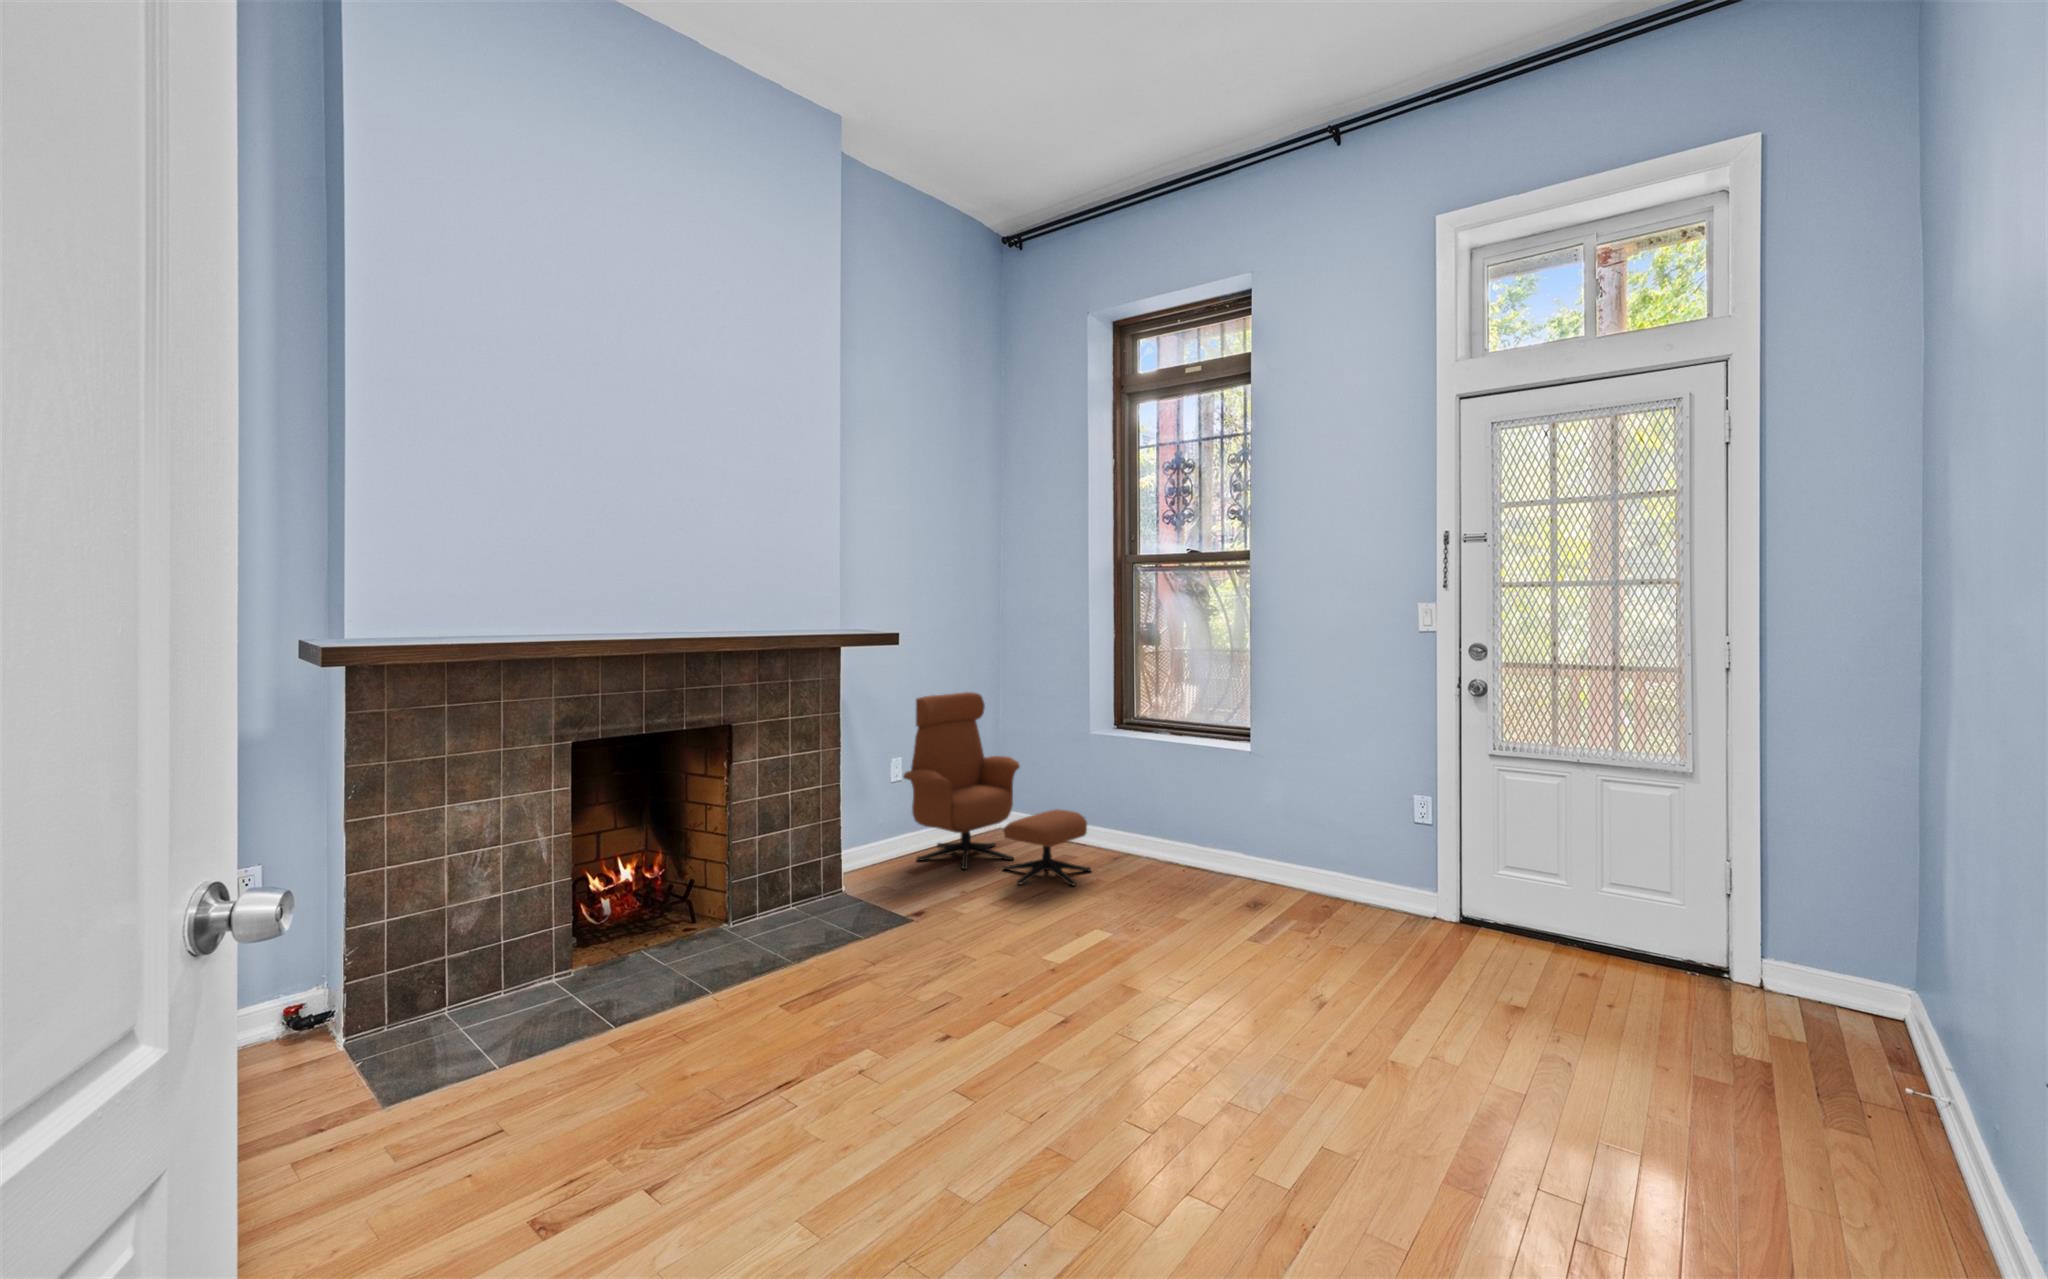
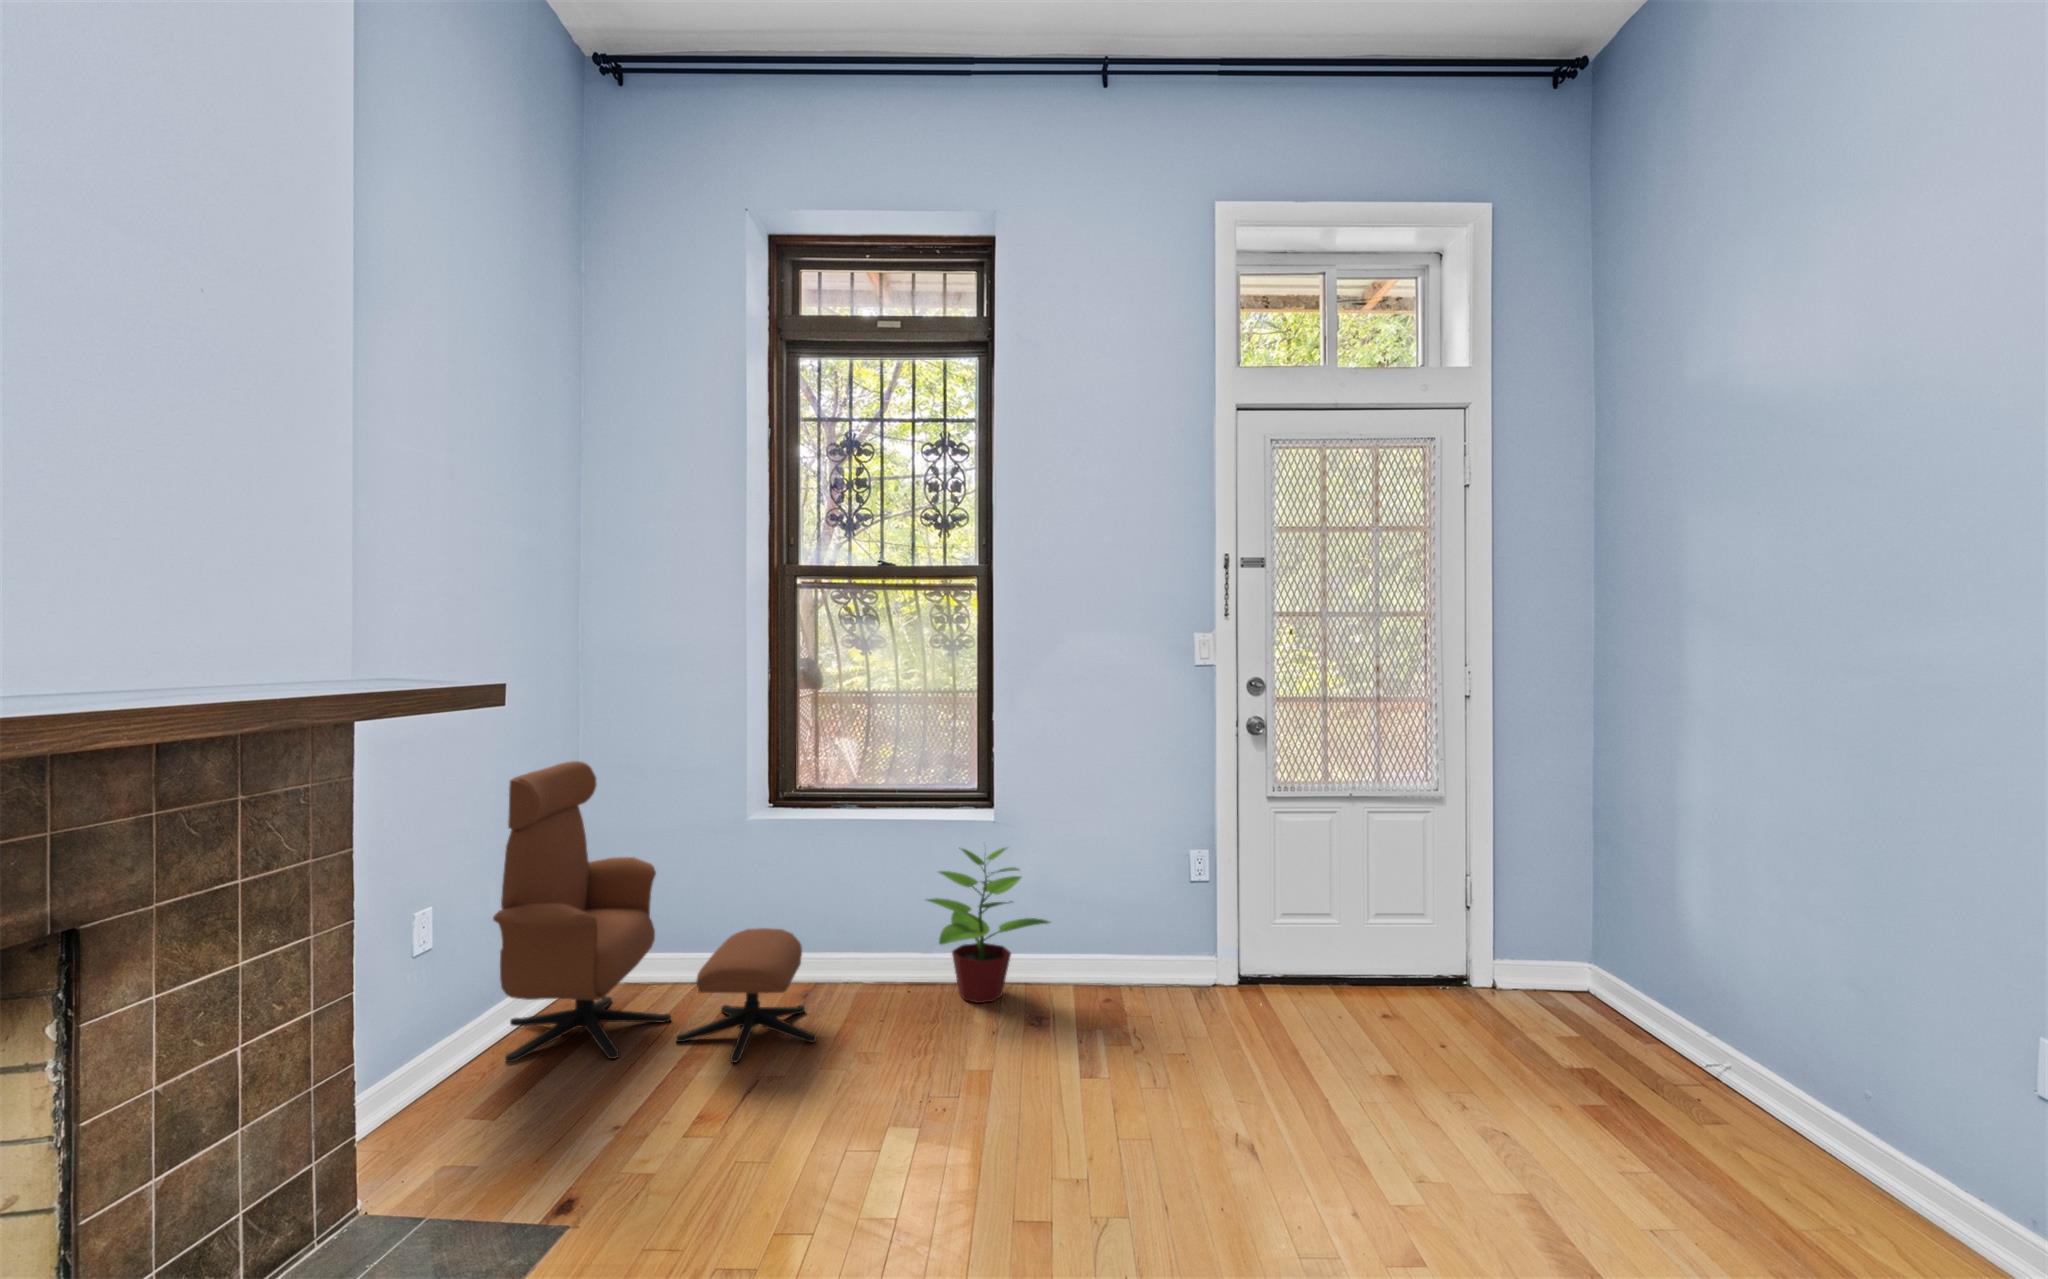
potted plant: none [1168,768,1265,892] -> present [927,848,1049,1003]

